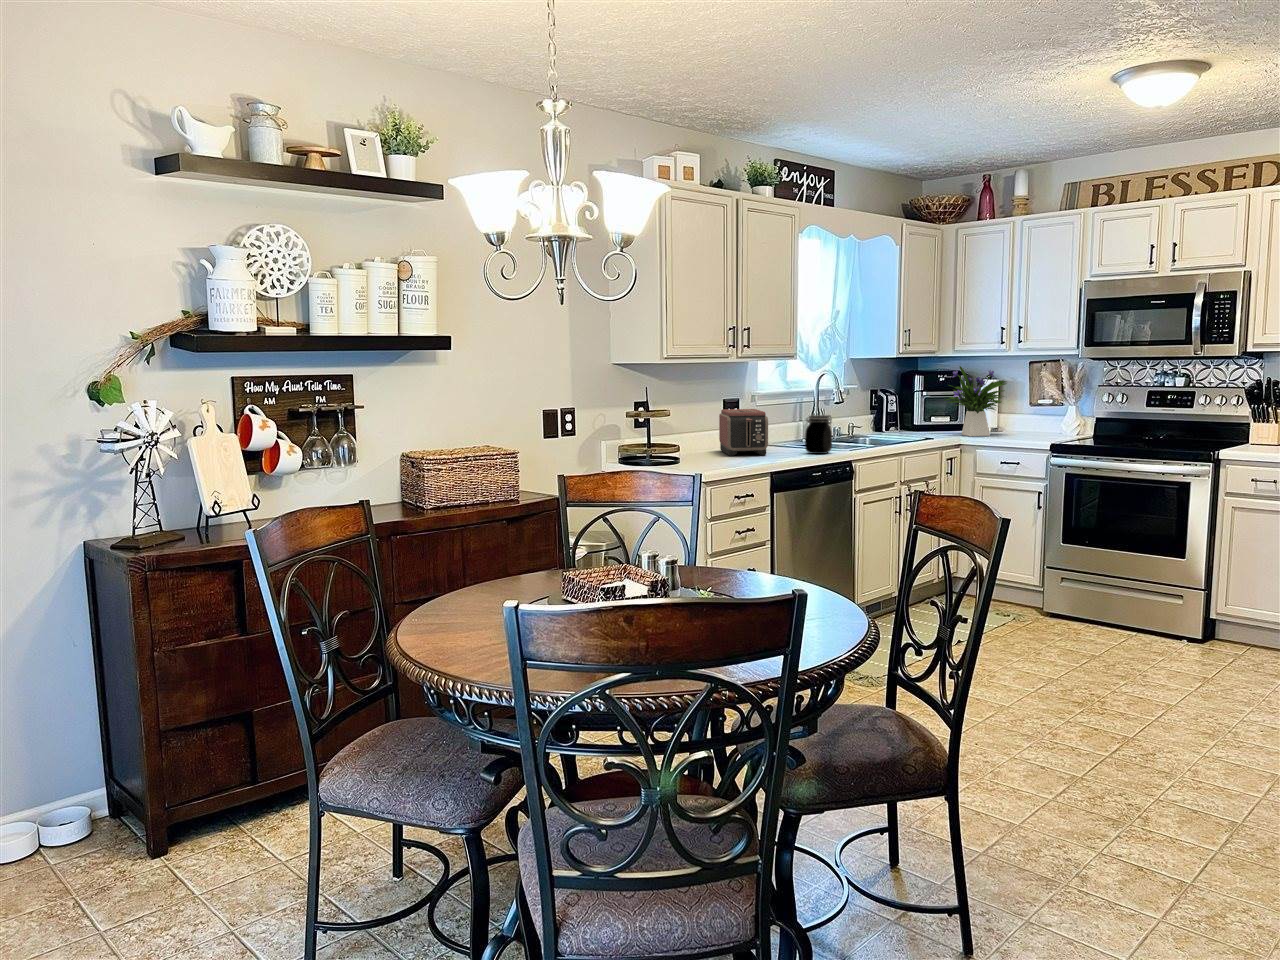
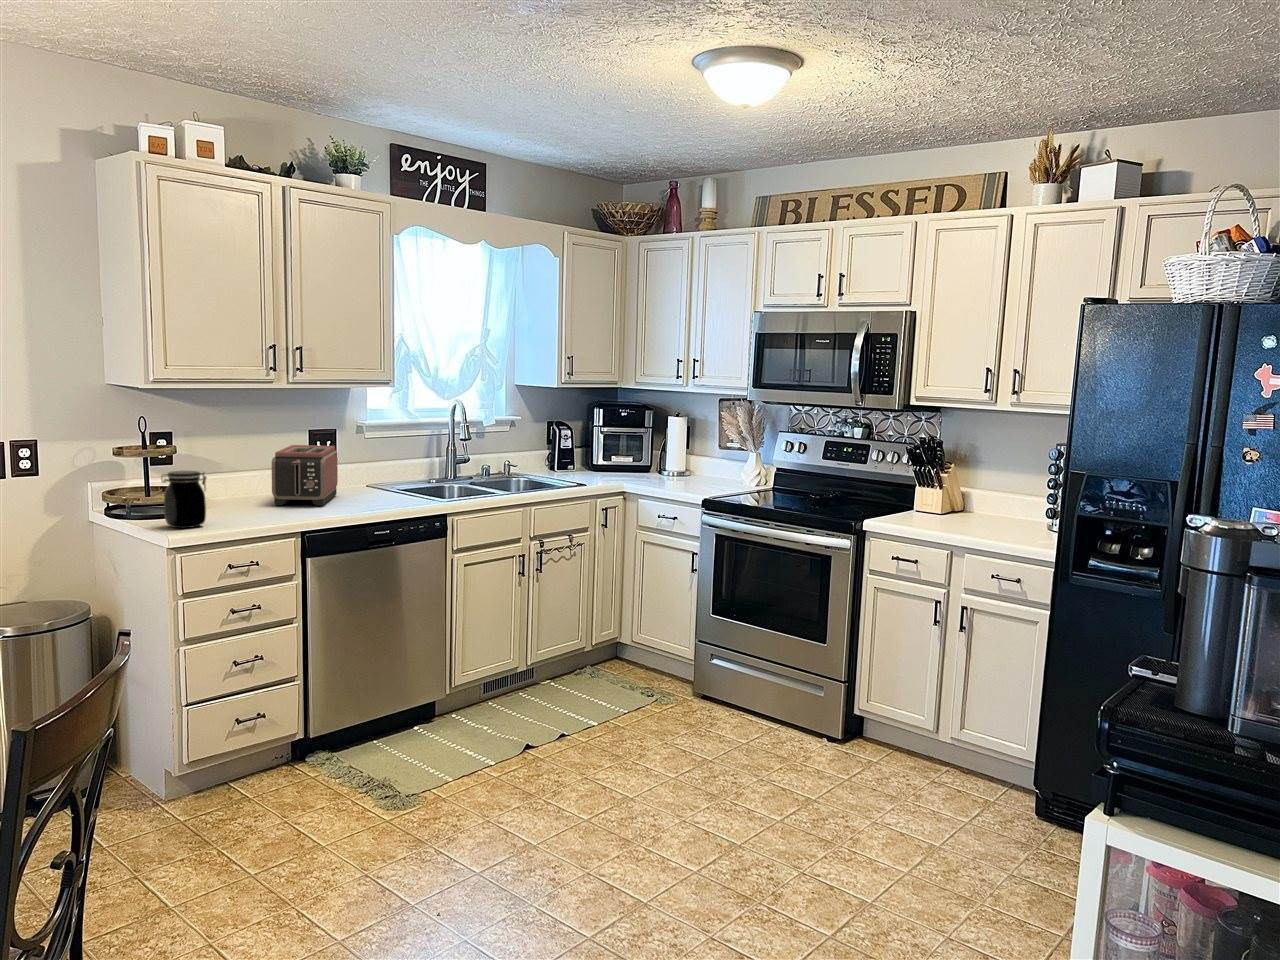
flower arrangement: present [947,366,1007,436] -> none [607,401,684,483]
jar: present [805,415,832,454] -> present [161,471,207,528]

